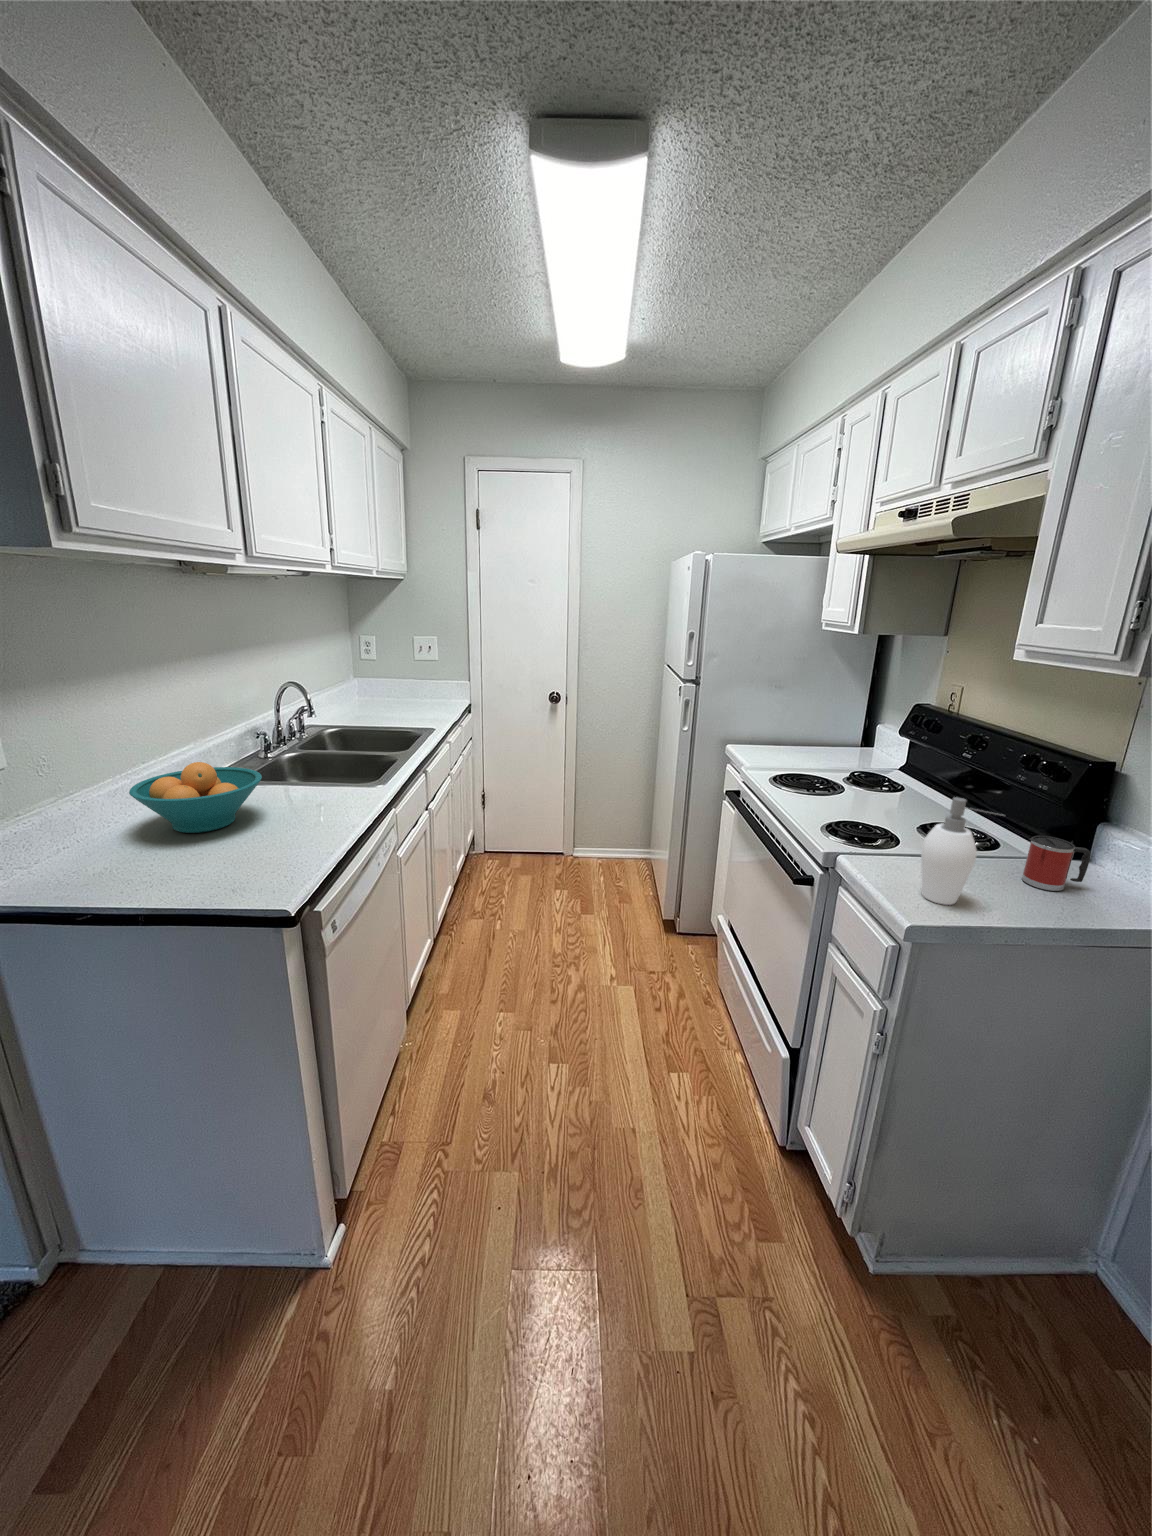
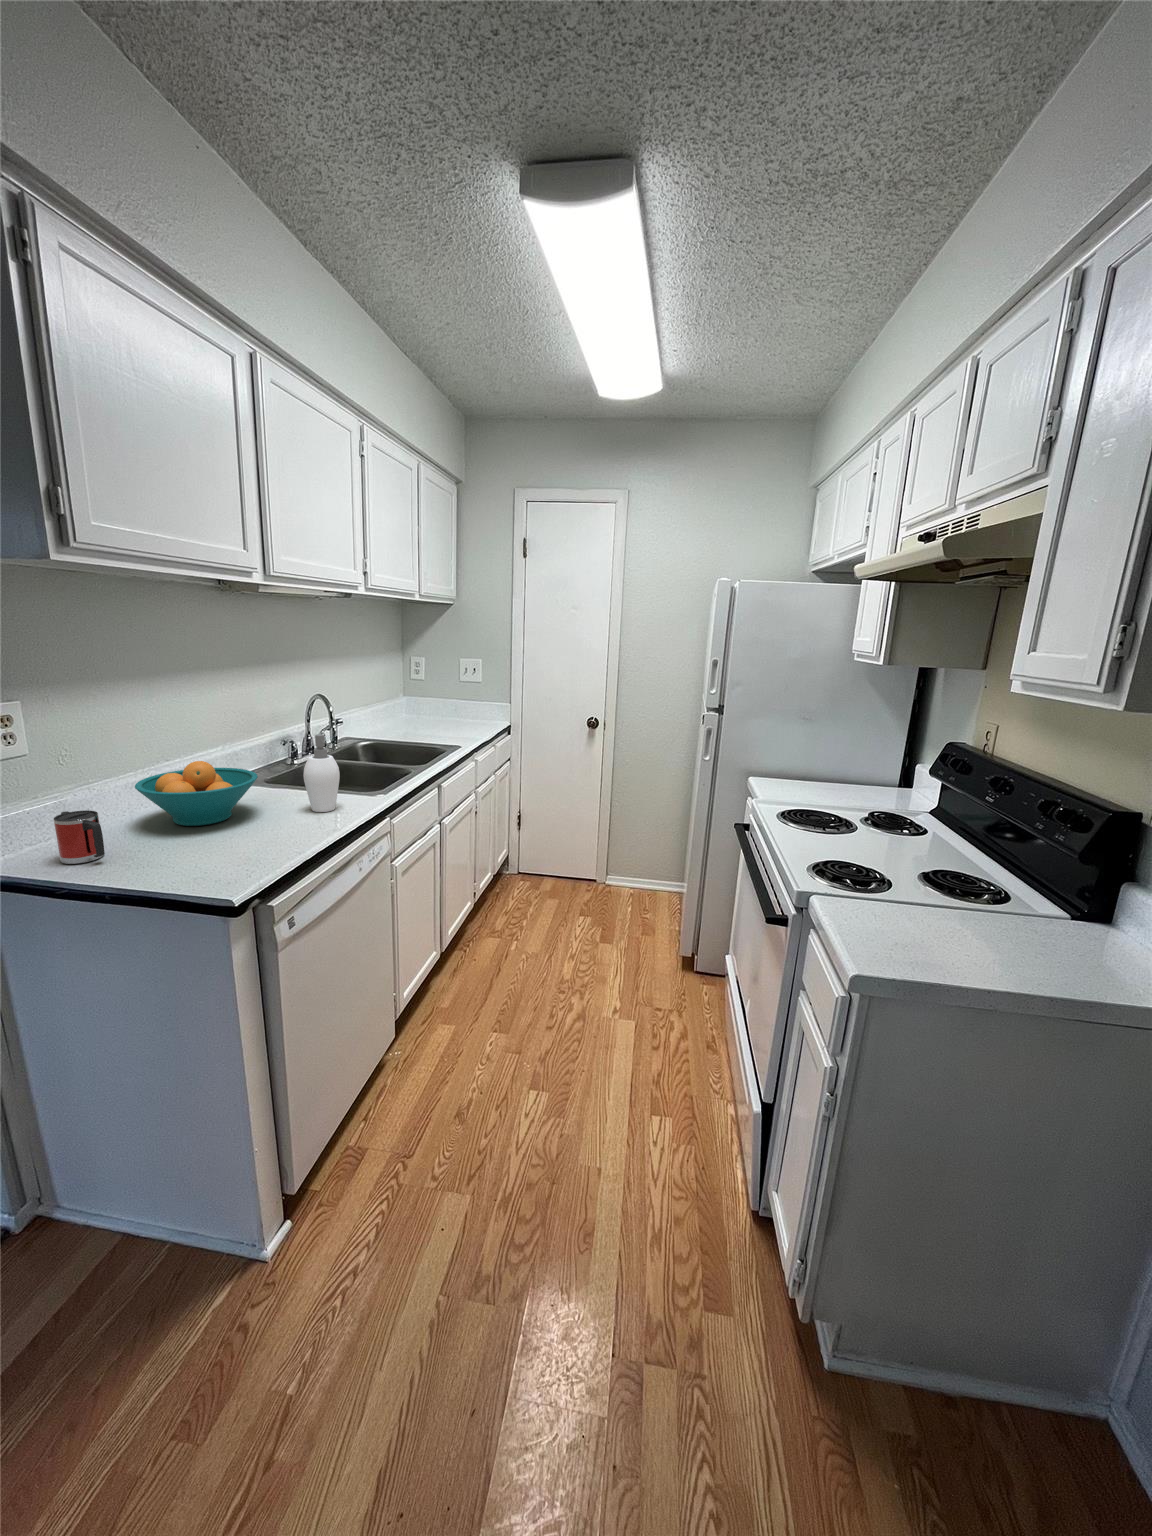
soap dispenser: present [921,797,991,905] -> present [303,734,340,812]
mug: present [1022,836,1090,891] -> present [54,810,105,864]

